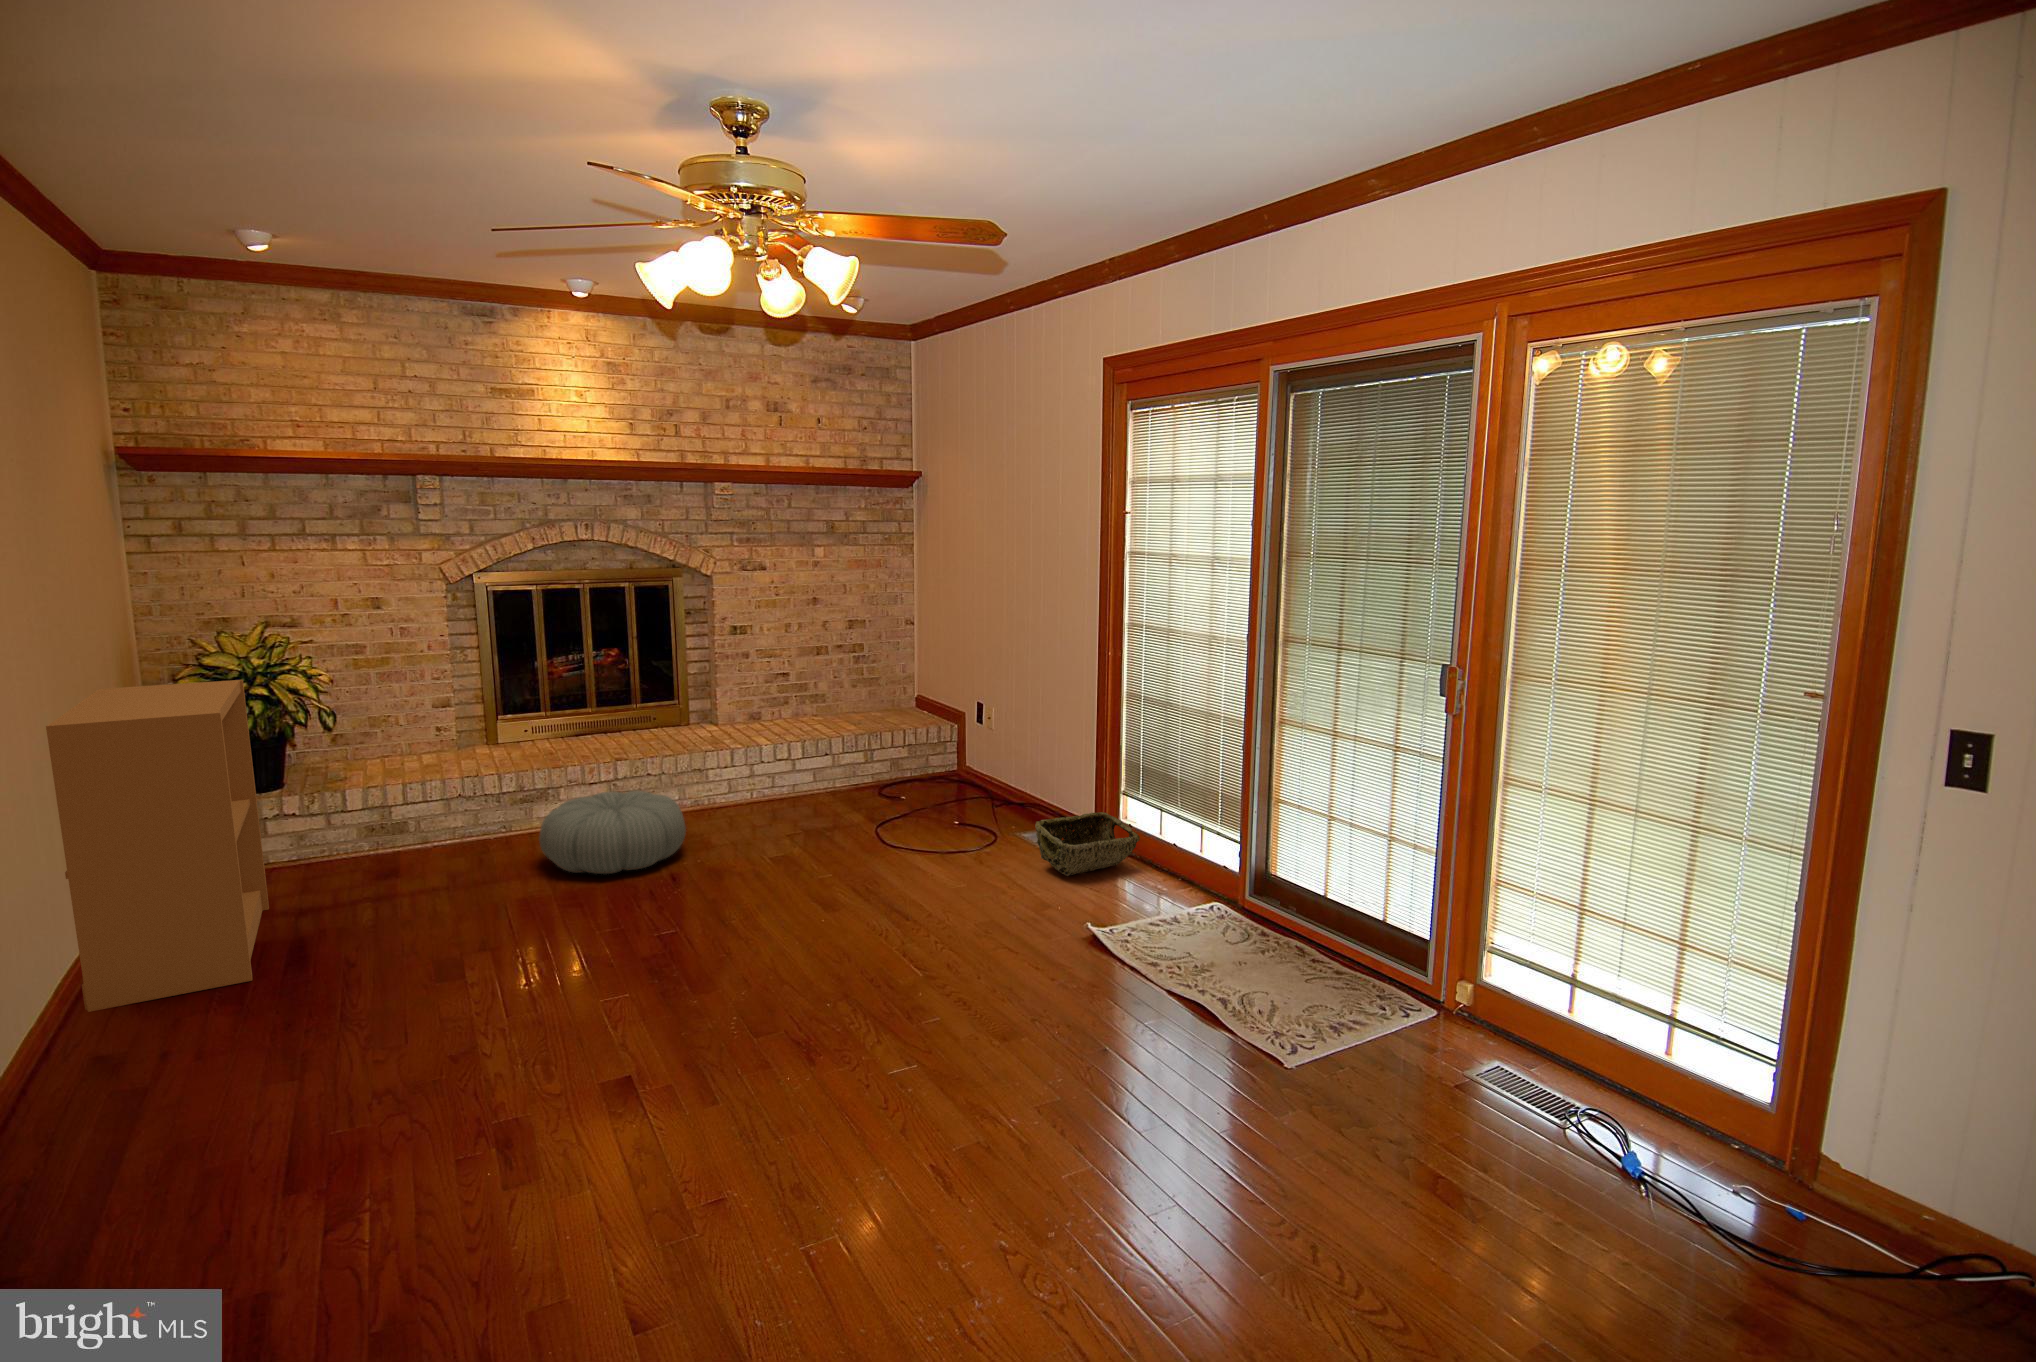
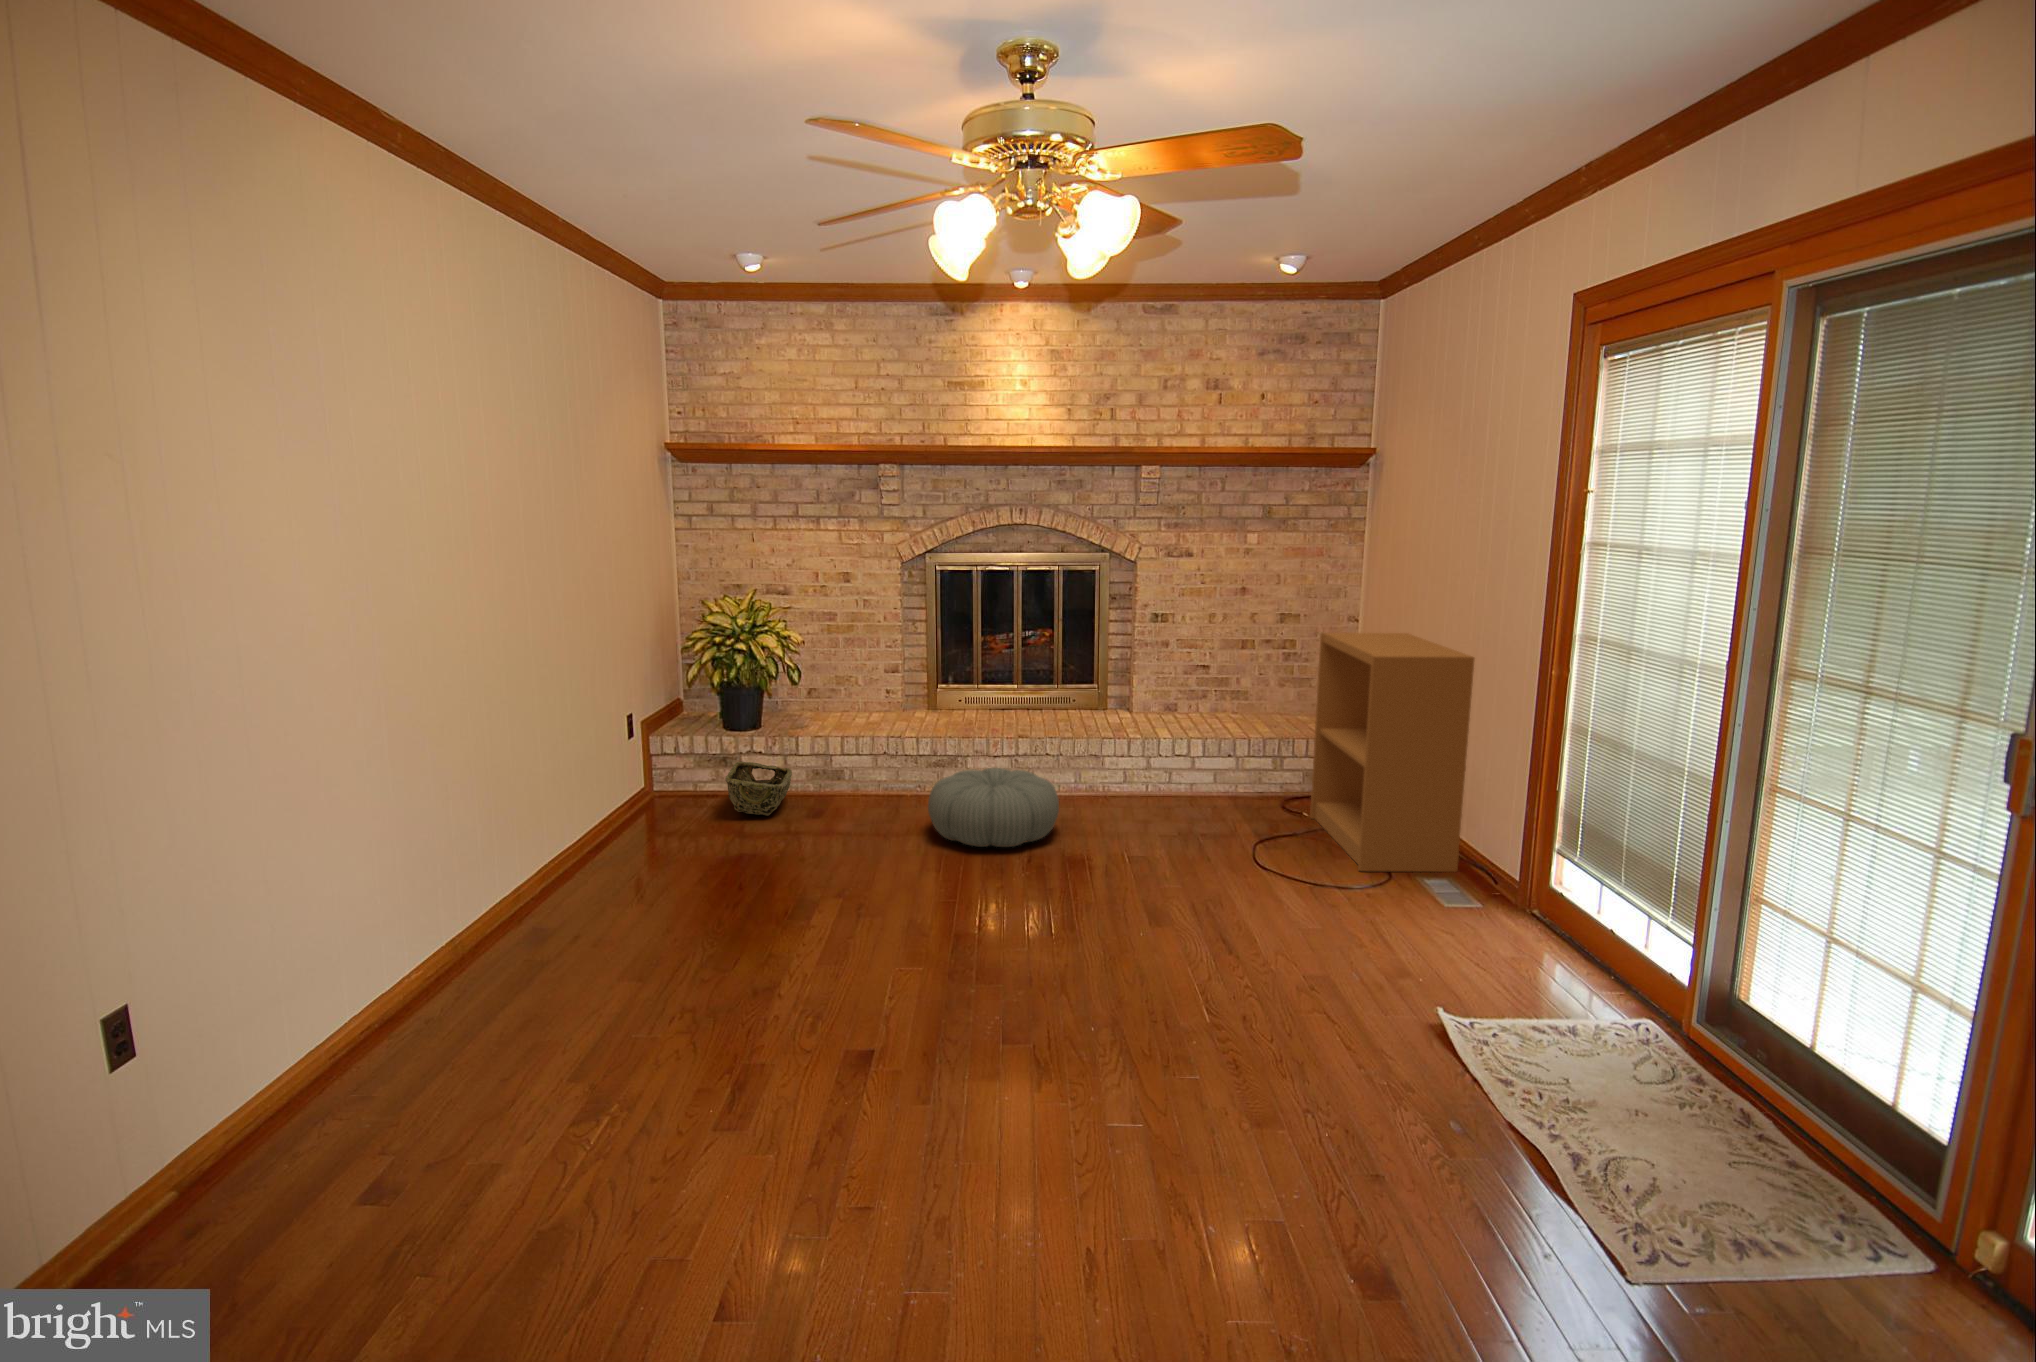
bookshelf: present [46,680,269,1012] -> present [1310,633,1474,872]
woven basket: present [1035,812,1140,876] -> present [725,761,792,816]

